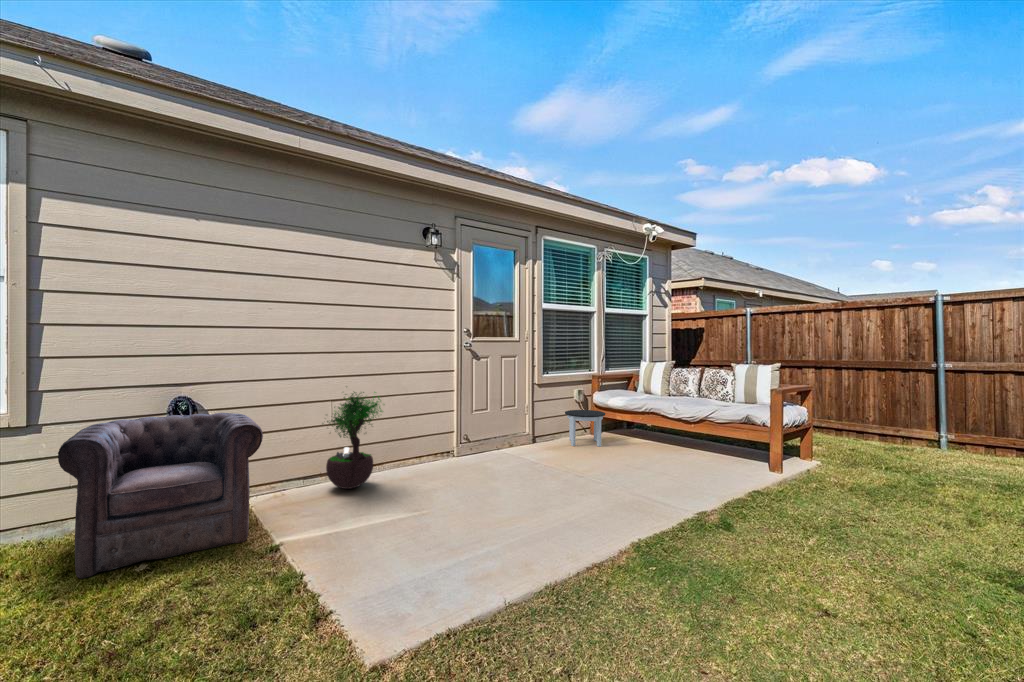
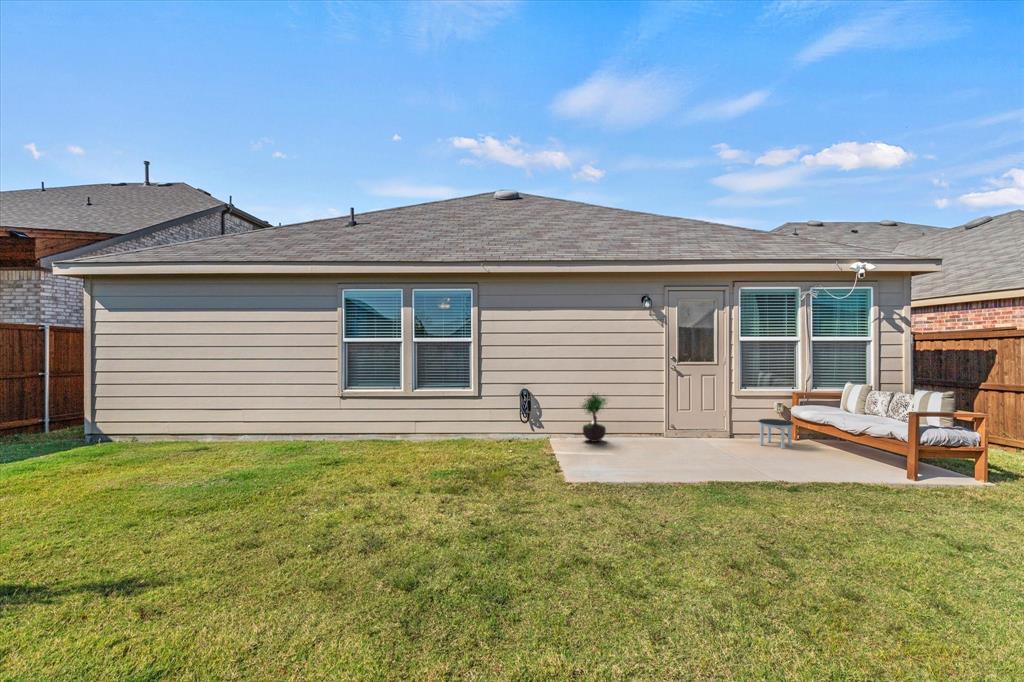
armchair: present [58,413,263,578] -> none [489,397,549,450]

